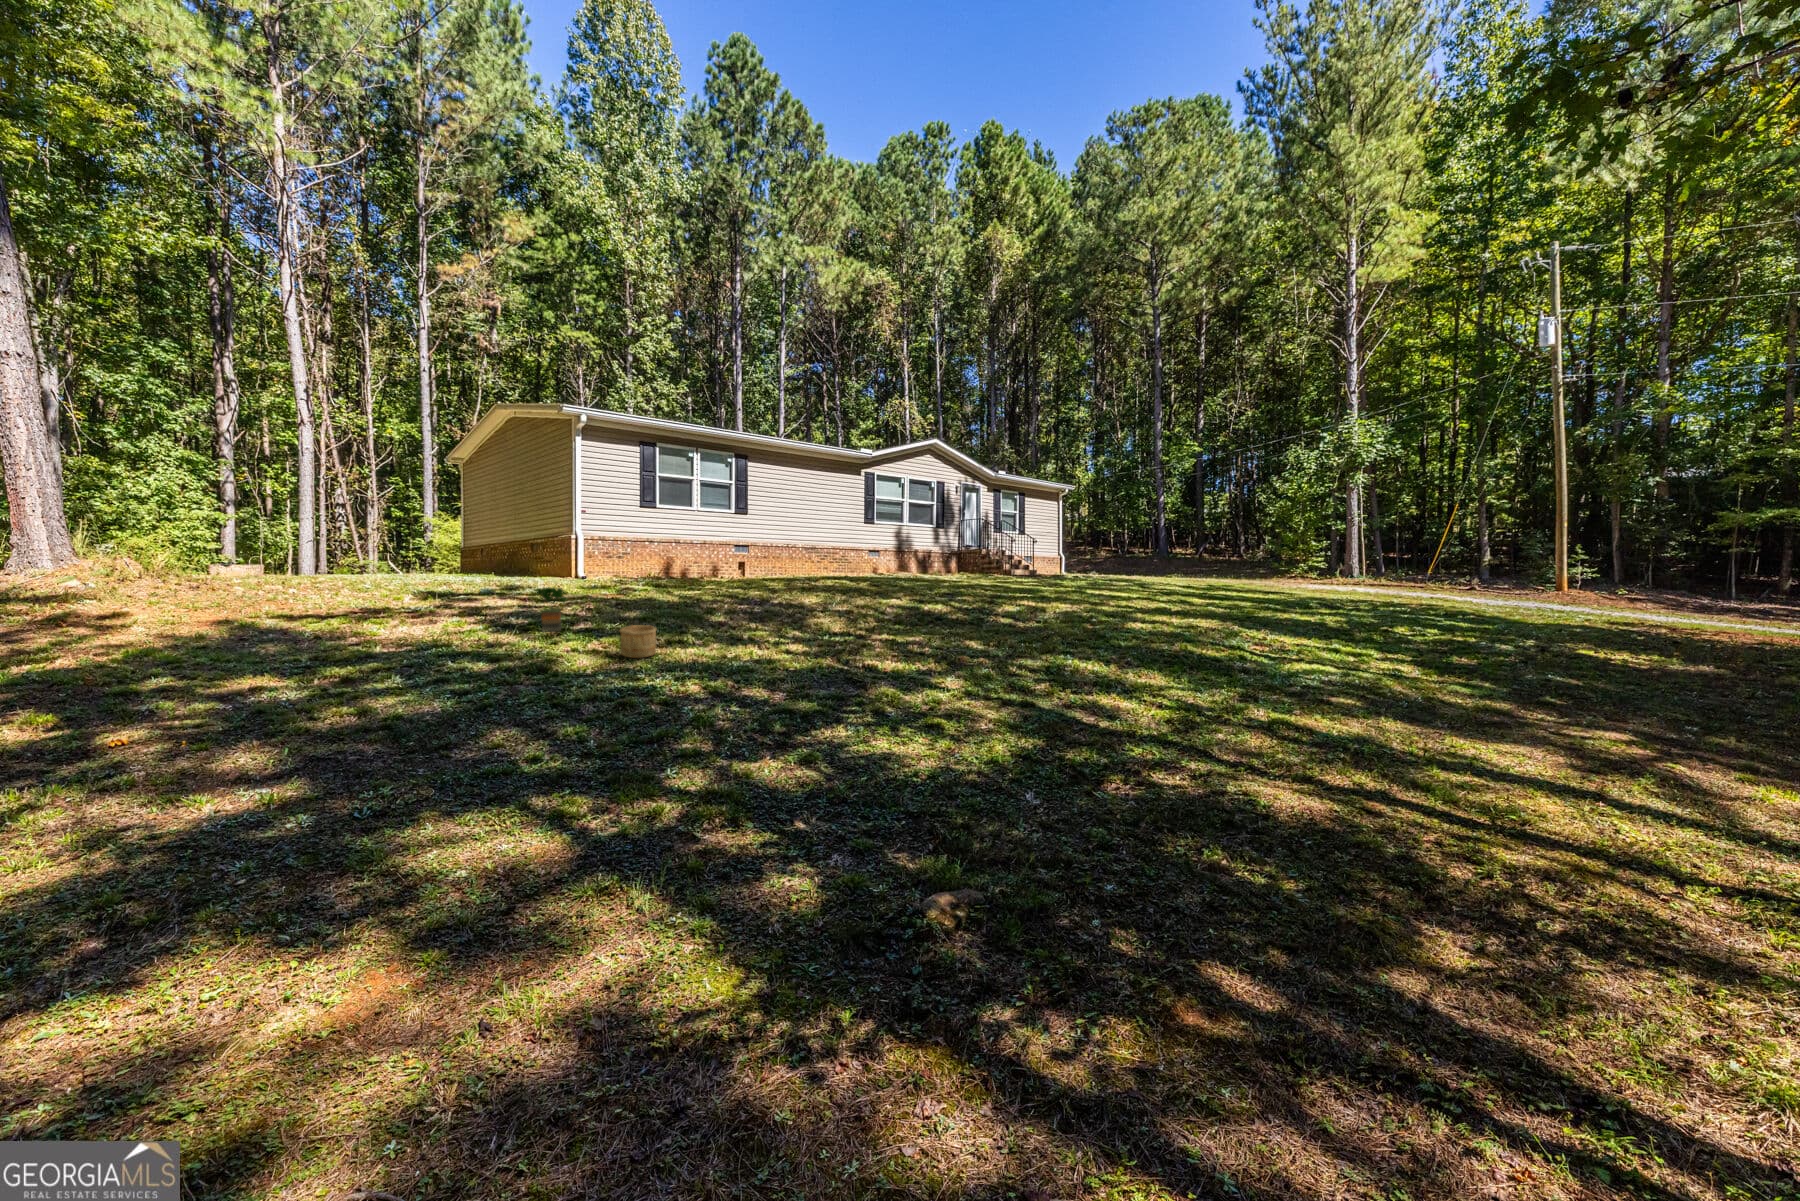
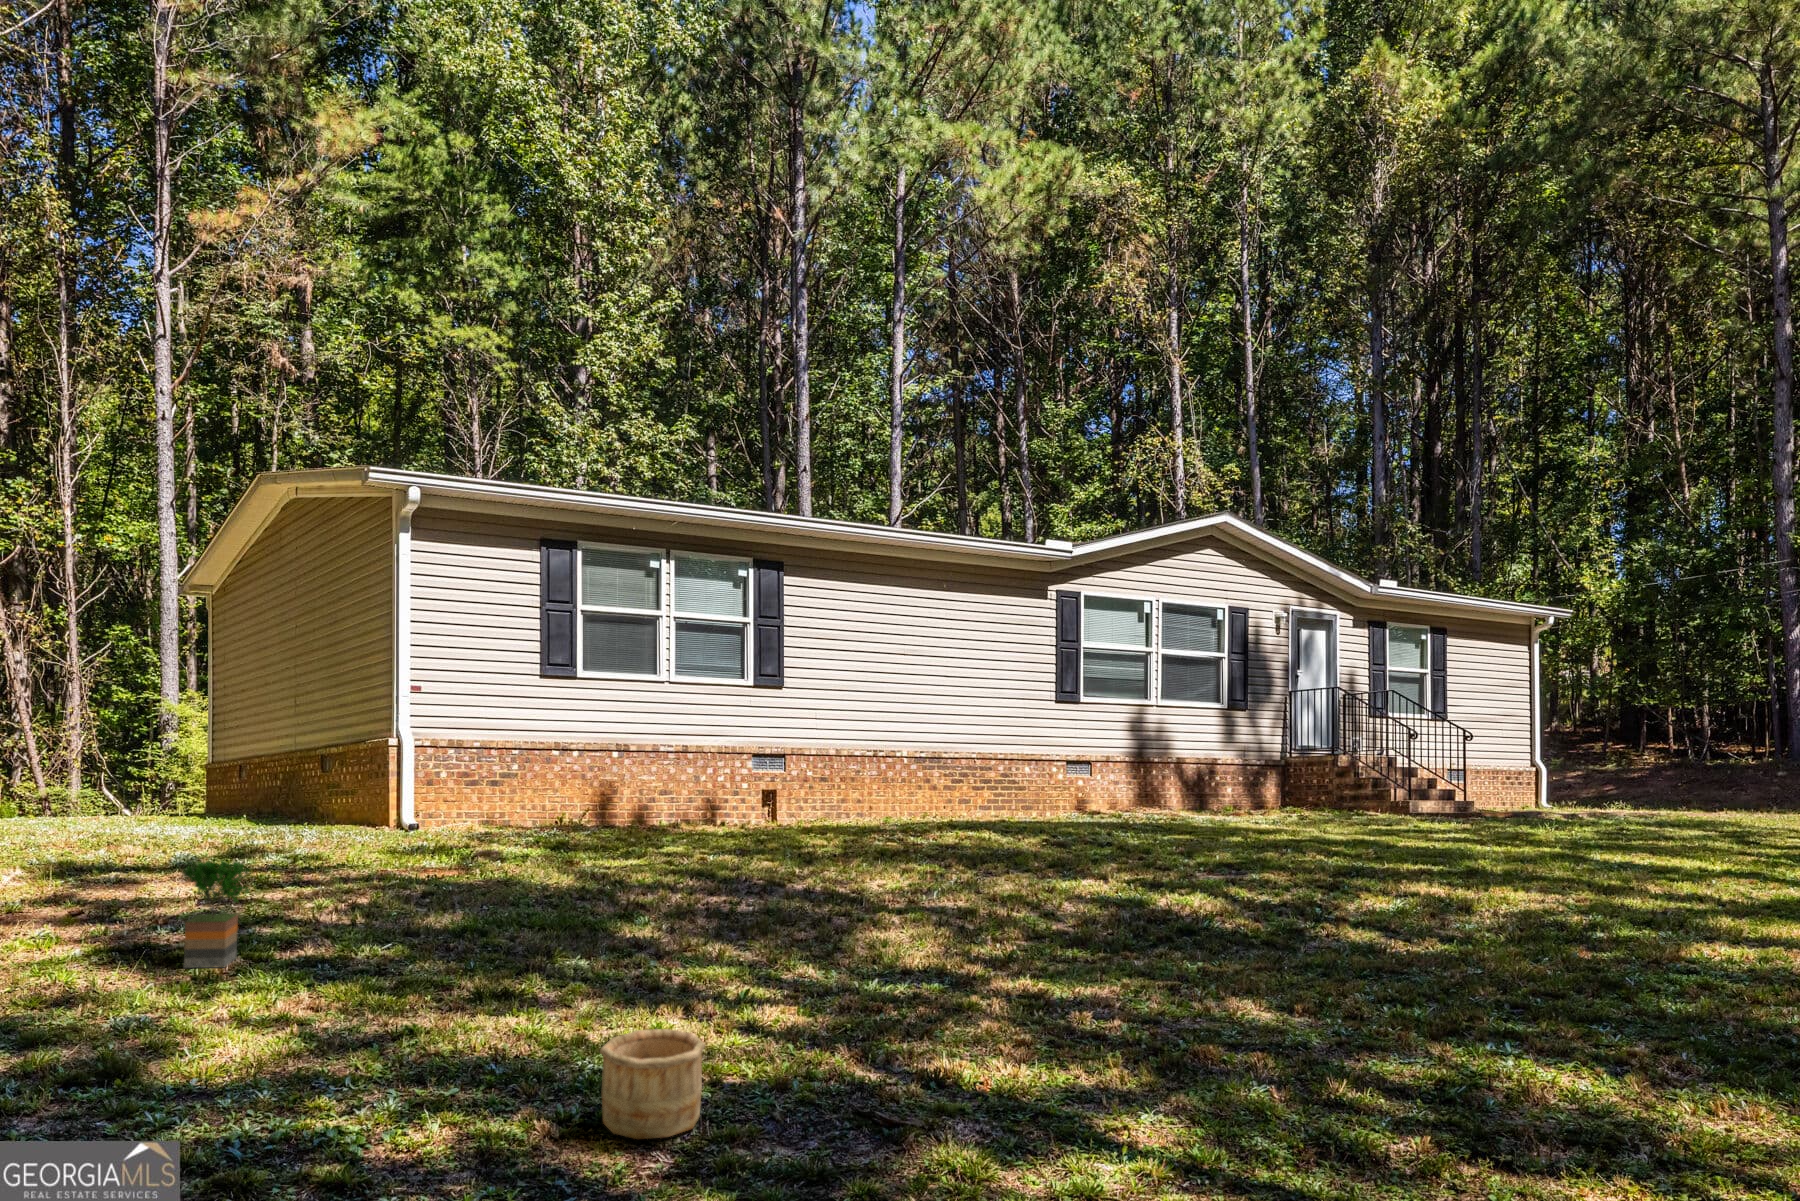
wooden bucket: present [620,625,657,658] -> present [600,1029,705,1139]

